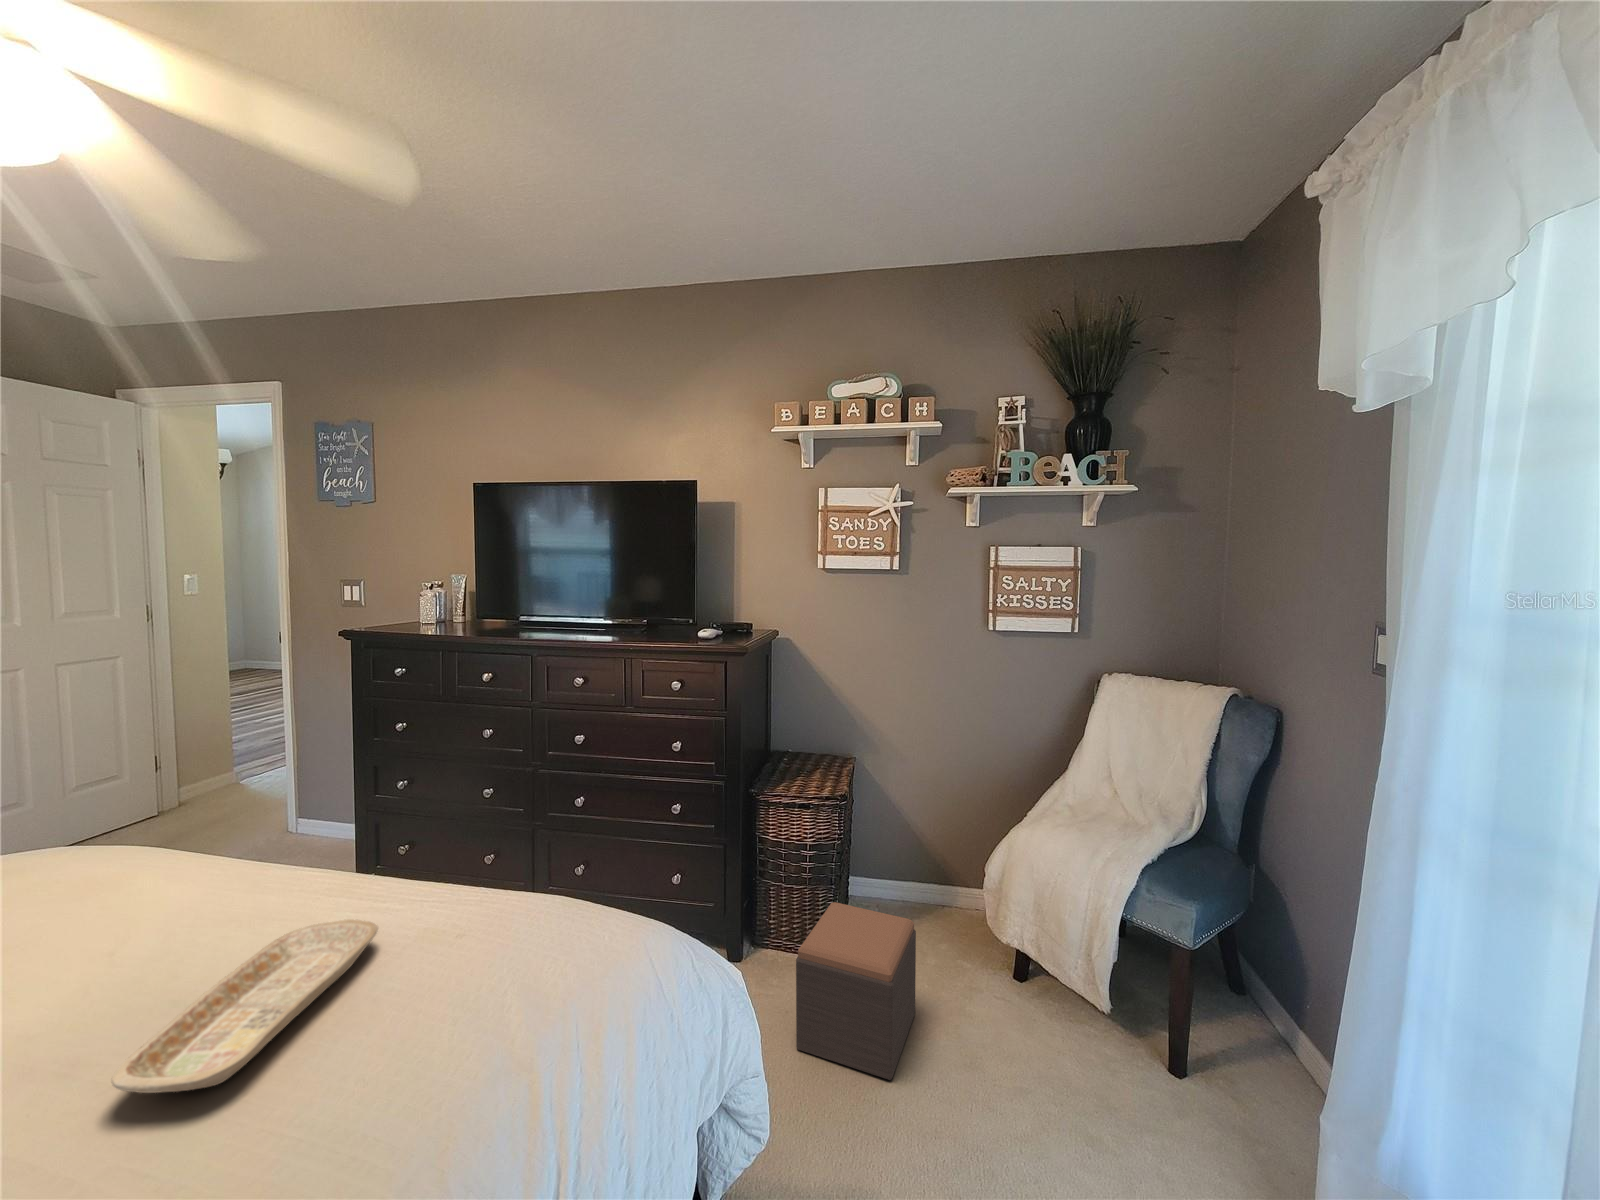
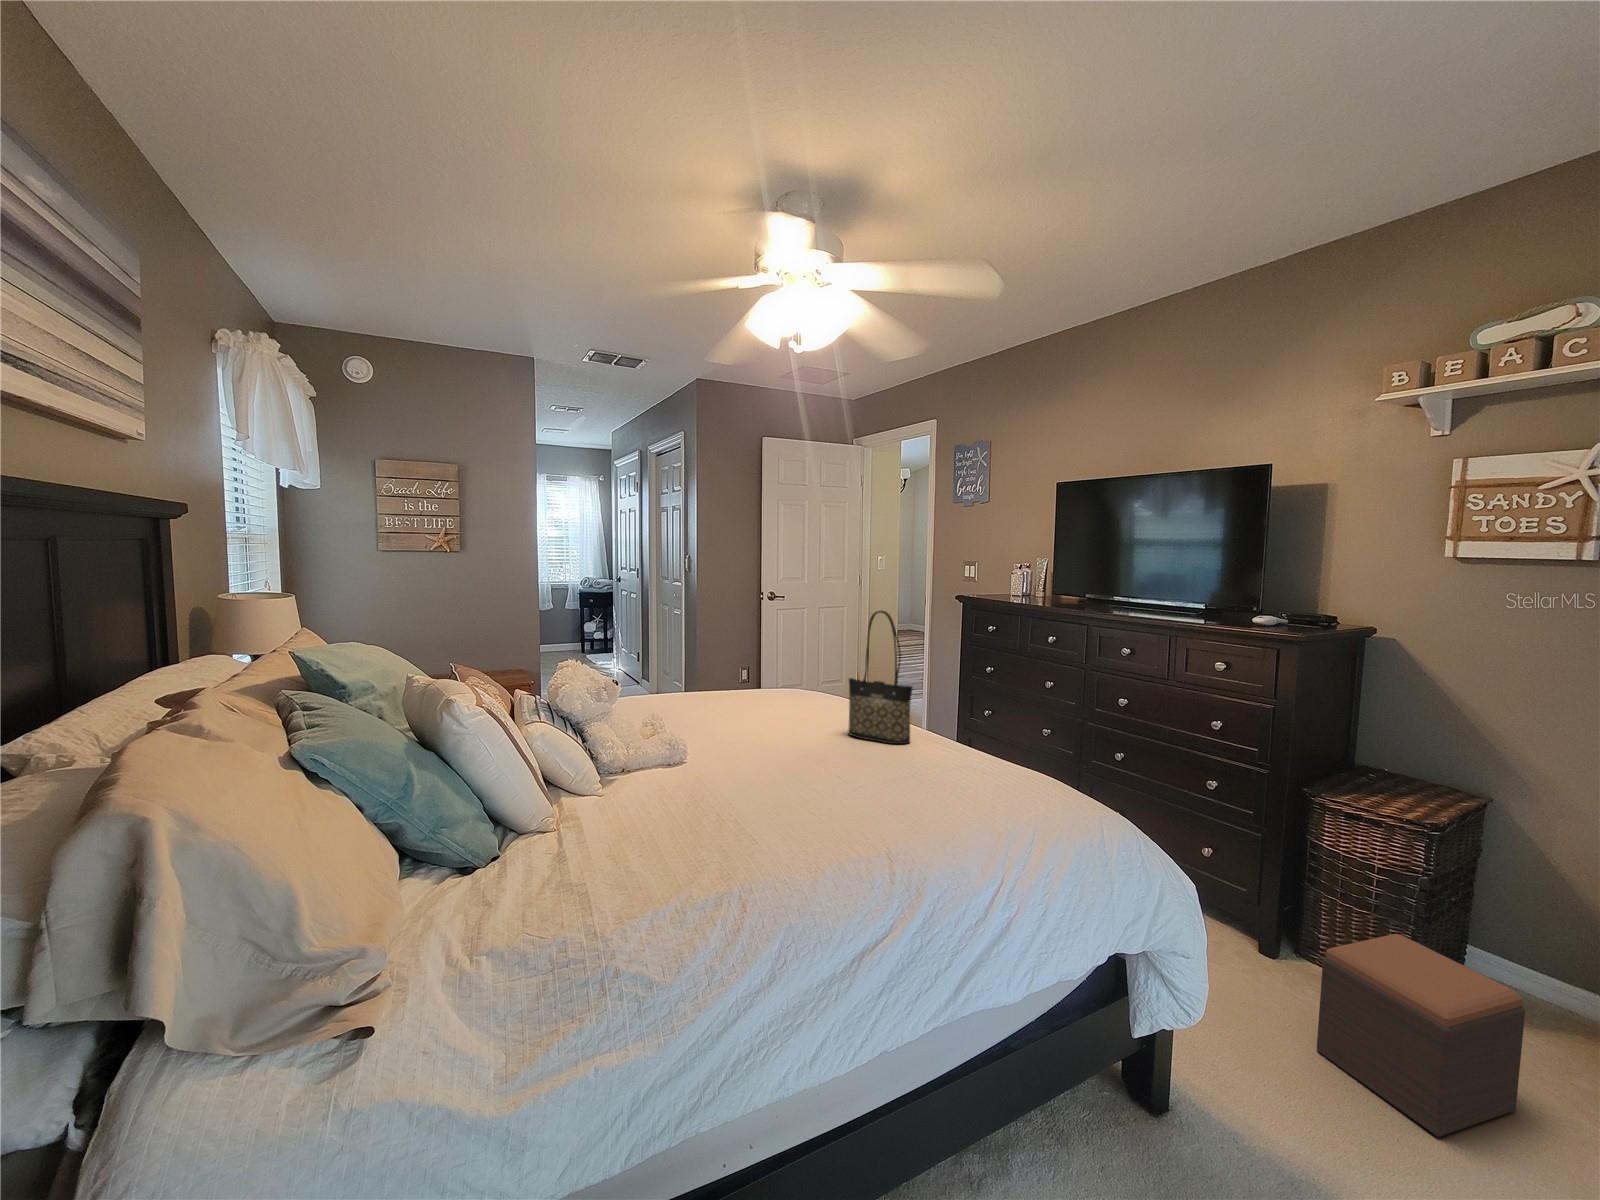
tote bag: none [91,691,265,955] -> present [848,611,913,744]
tray: present [111,919,378,1093] -> none [857,746,961,789]

